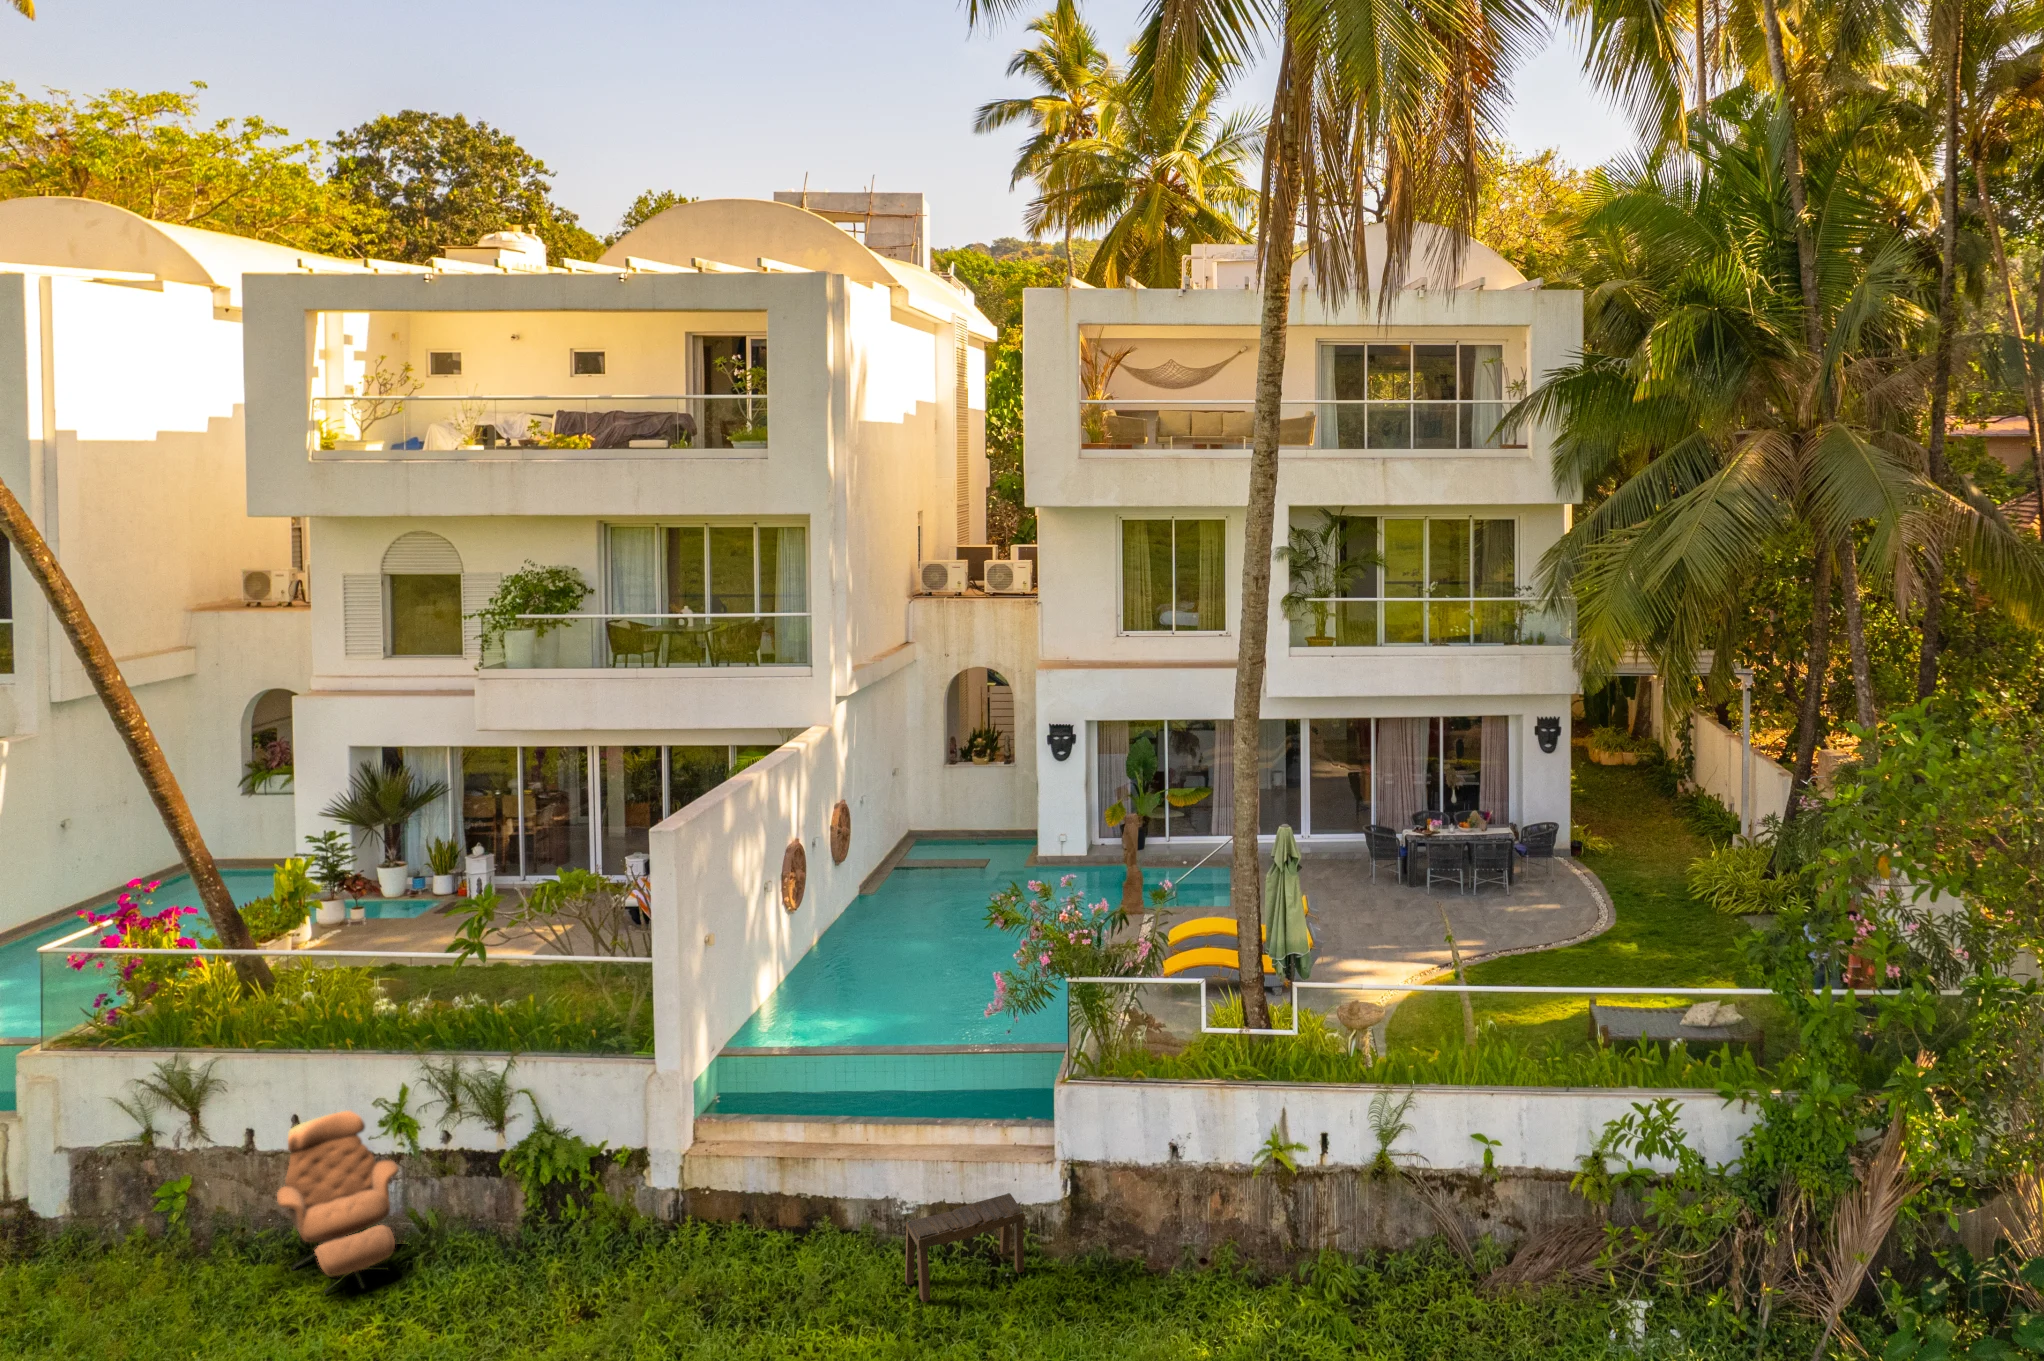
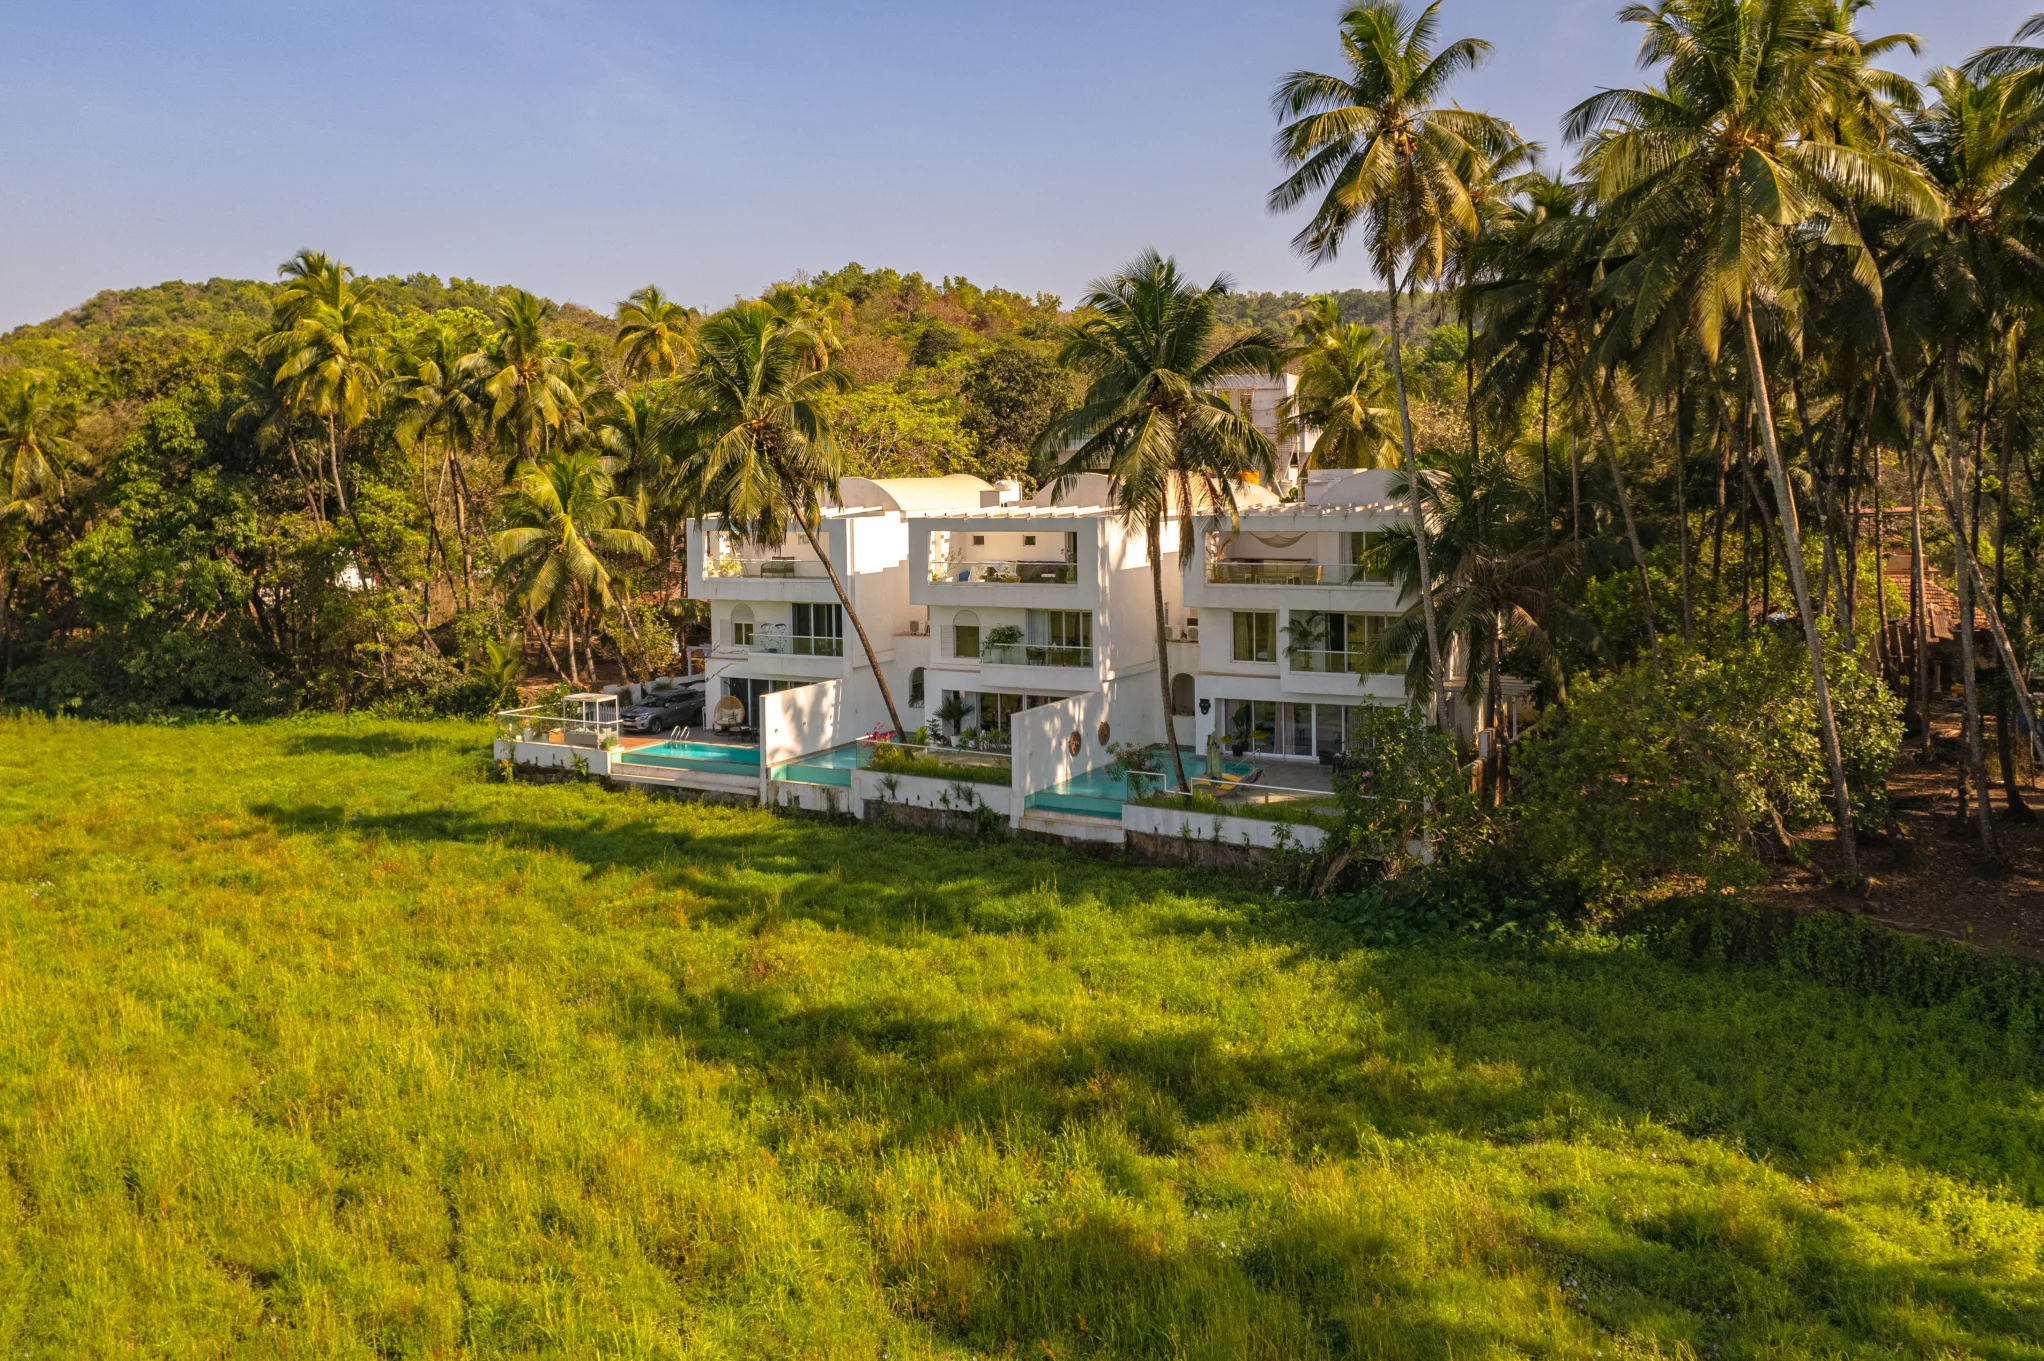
lounge chair: present [277,1111,399,1292] -> none [918,794,948,839]

